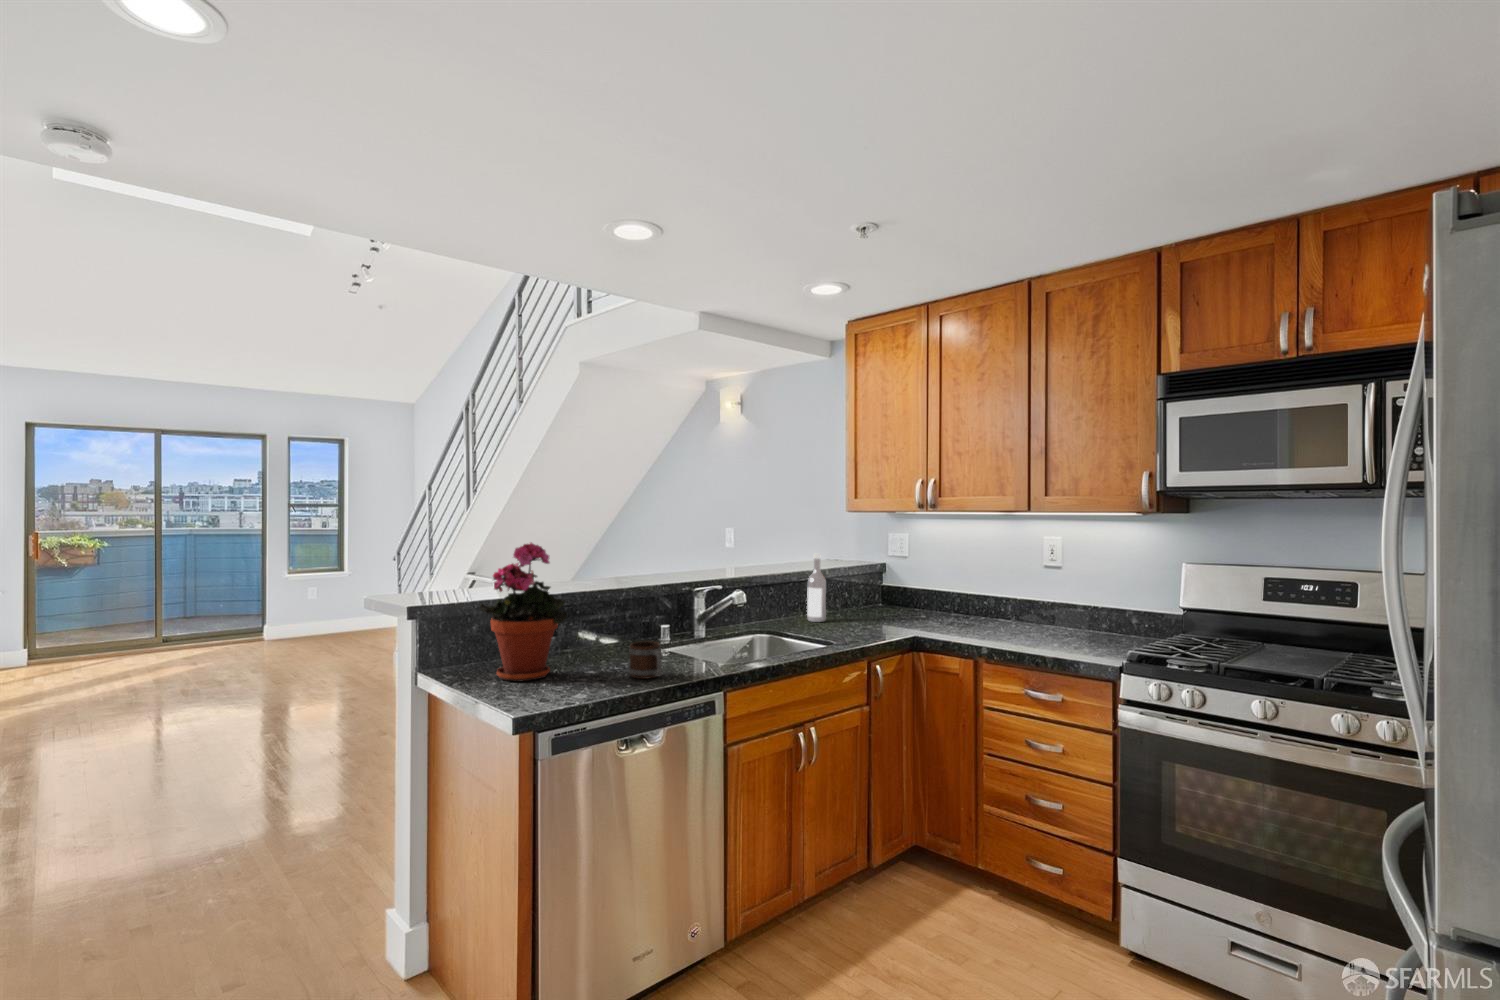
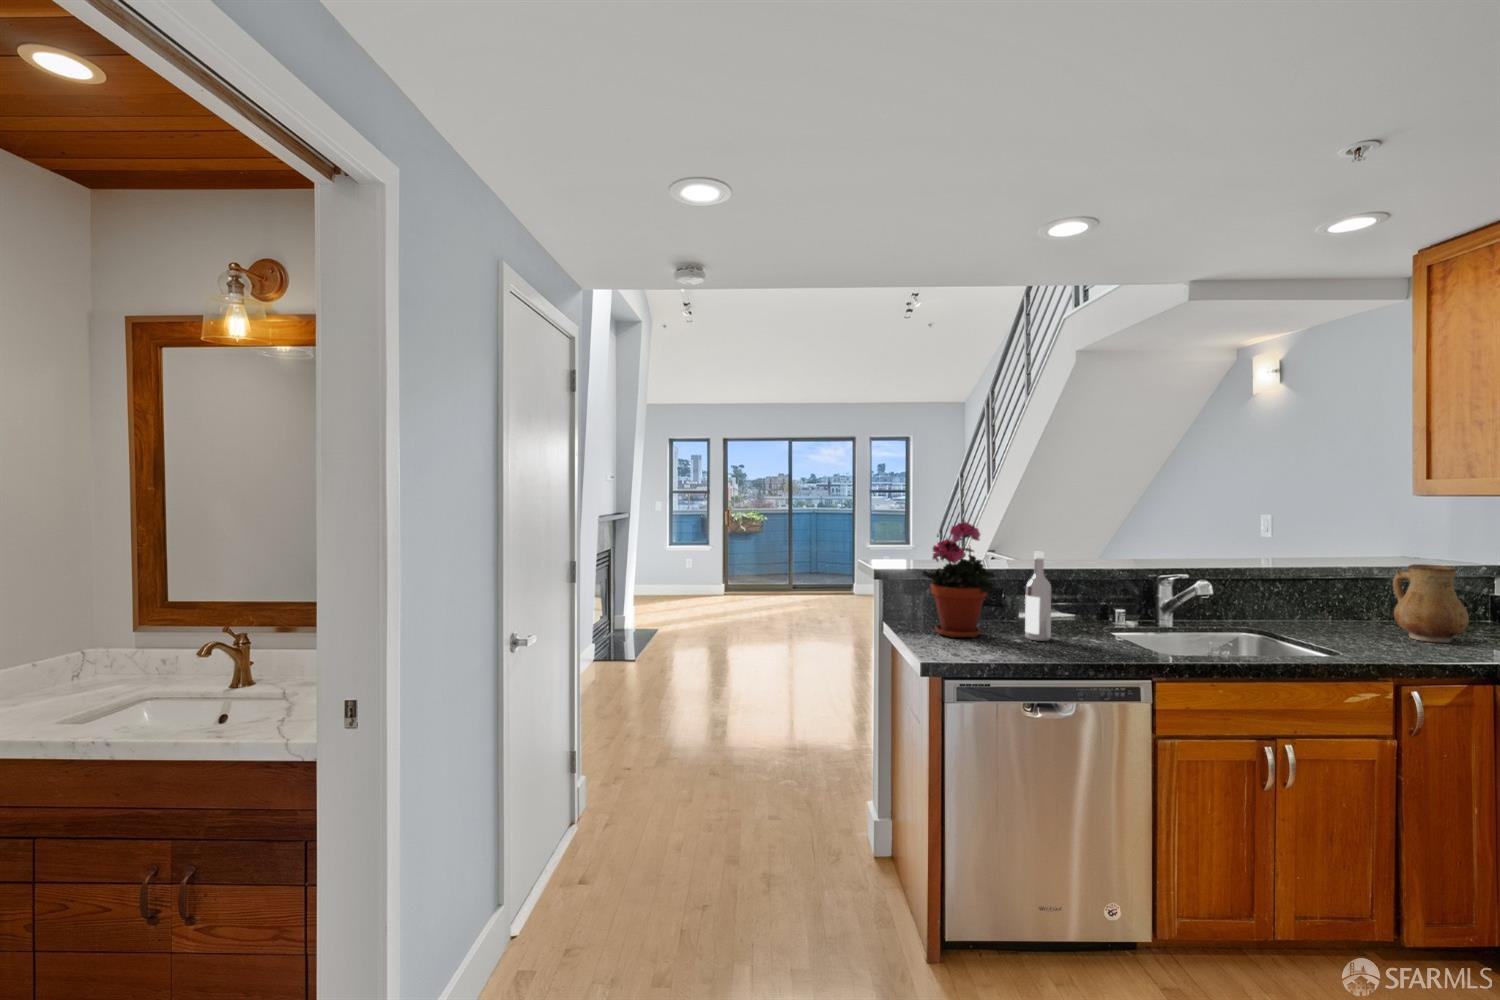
wine bottle: present [807,554,826,622] -> present [1025,551,1052,641]
ceramic pitcher: none [844,565,888,625] -> present [1393,564,1469,642]
mug: present [629,641,662,679] -> none [1050,618,1083,654]

